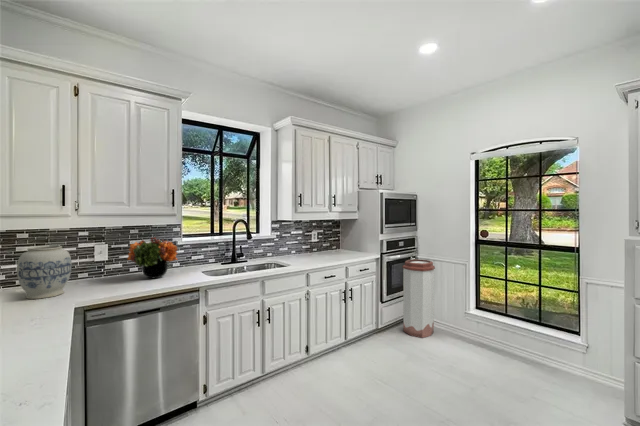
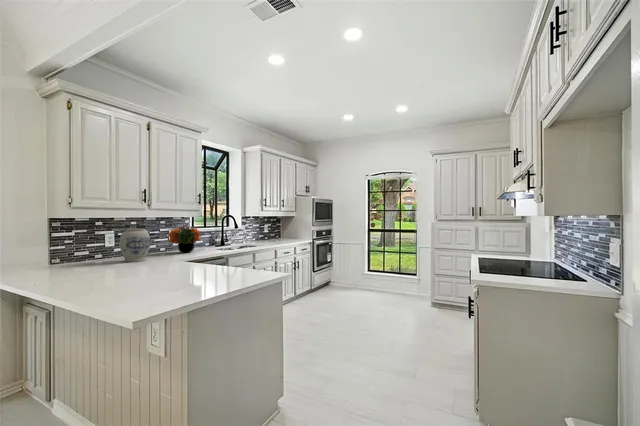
trash can: present [402,259,435,338] -> none [326,243,345,292]

